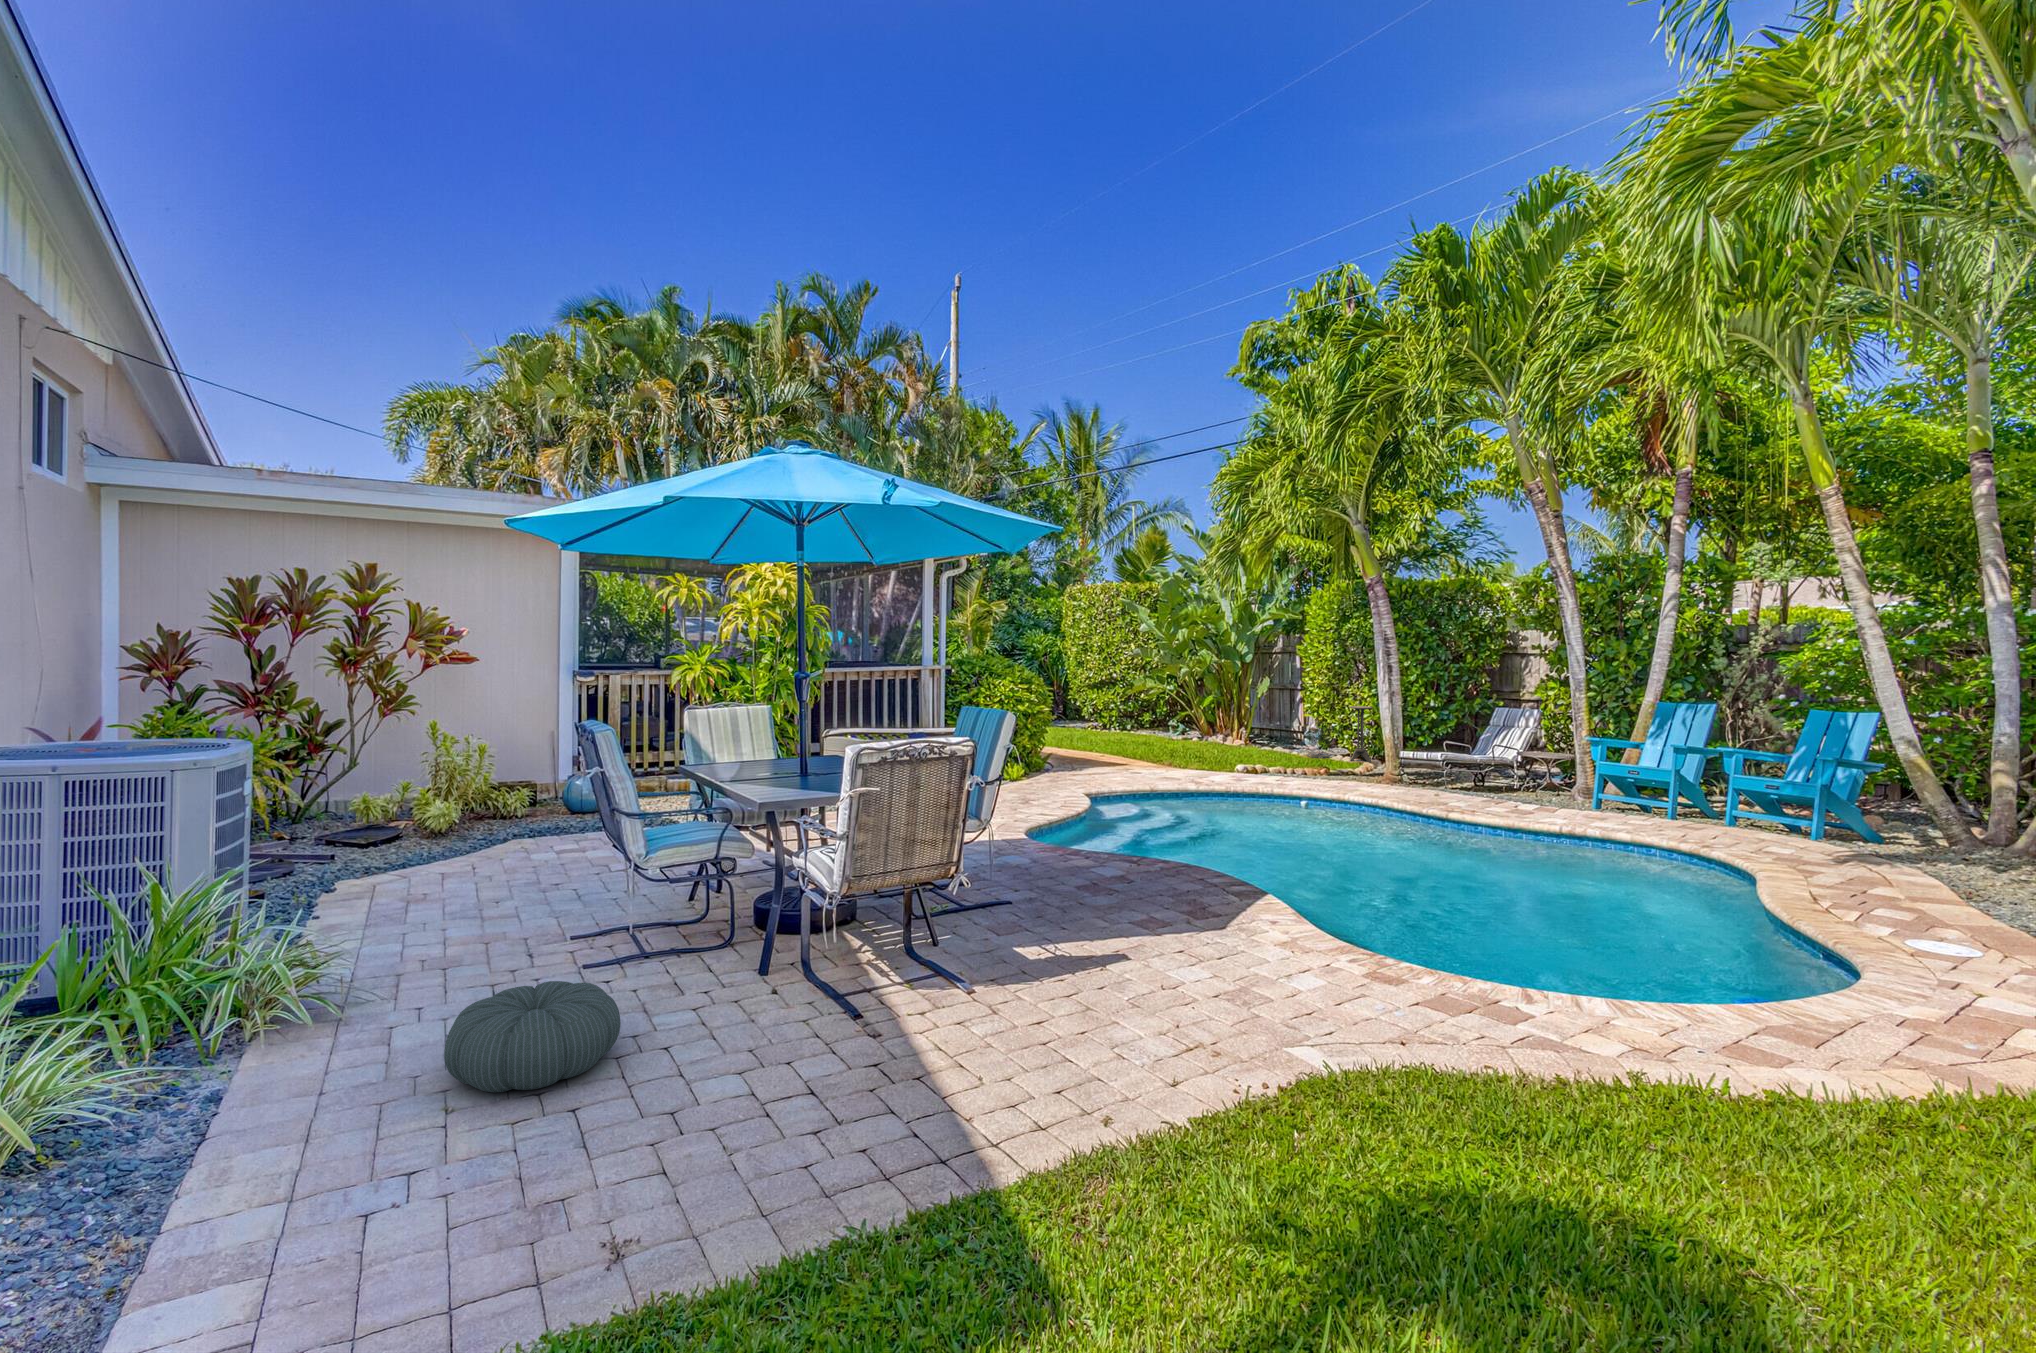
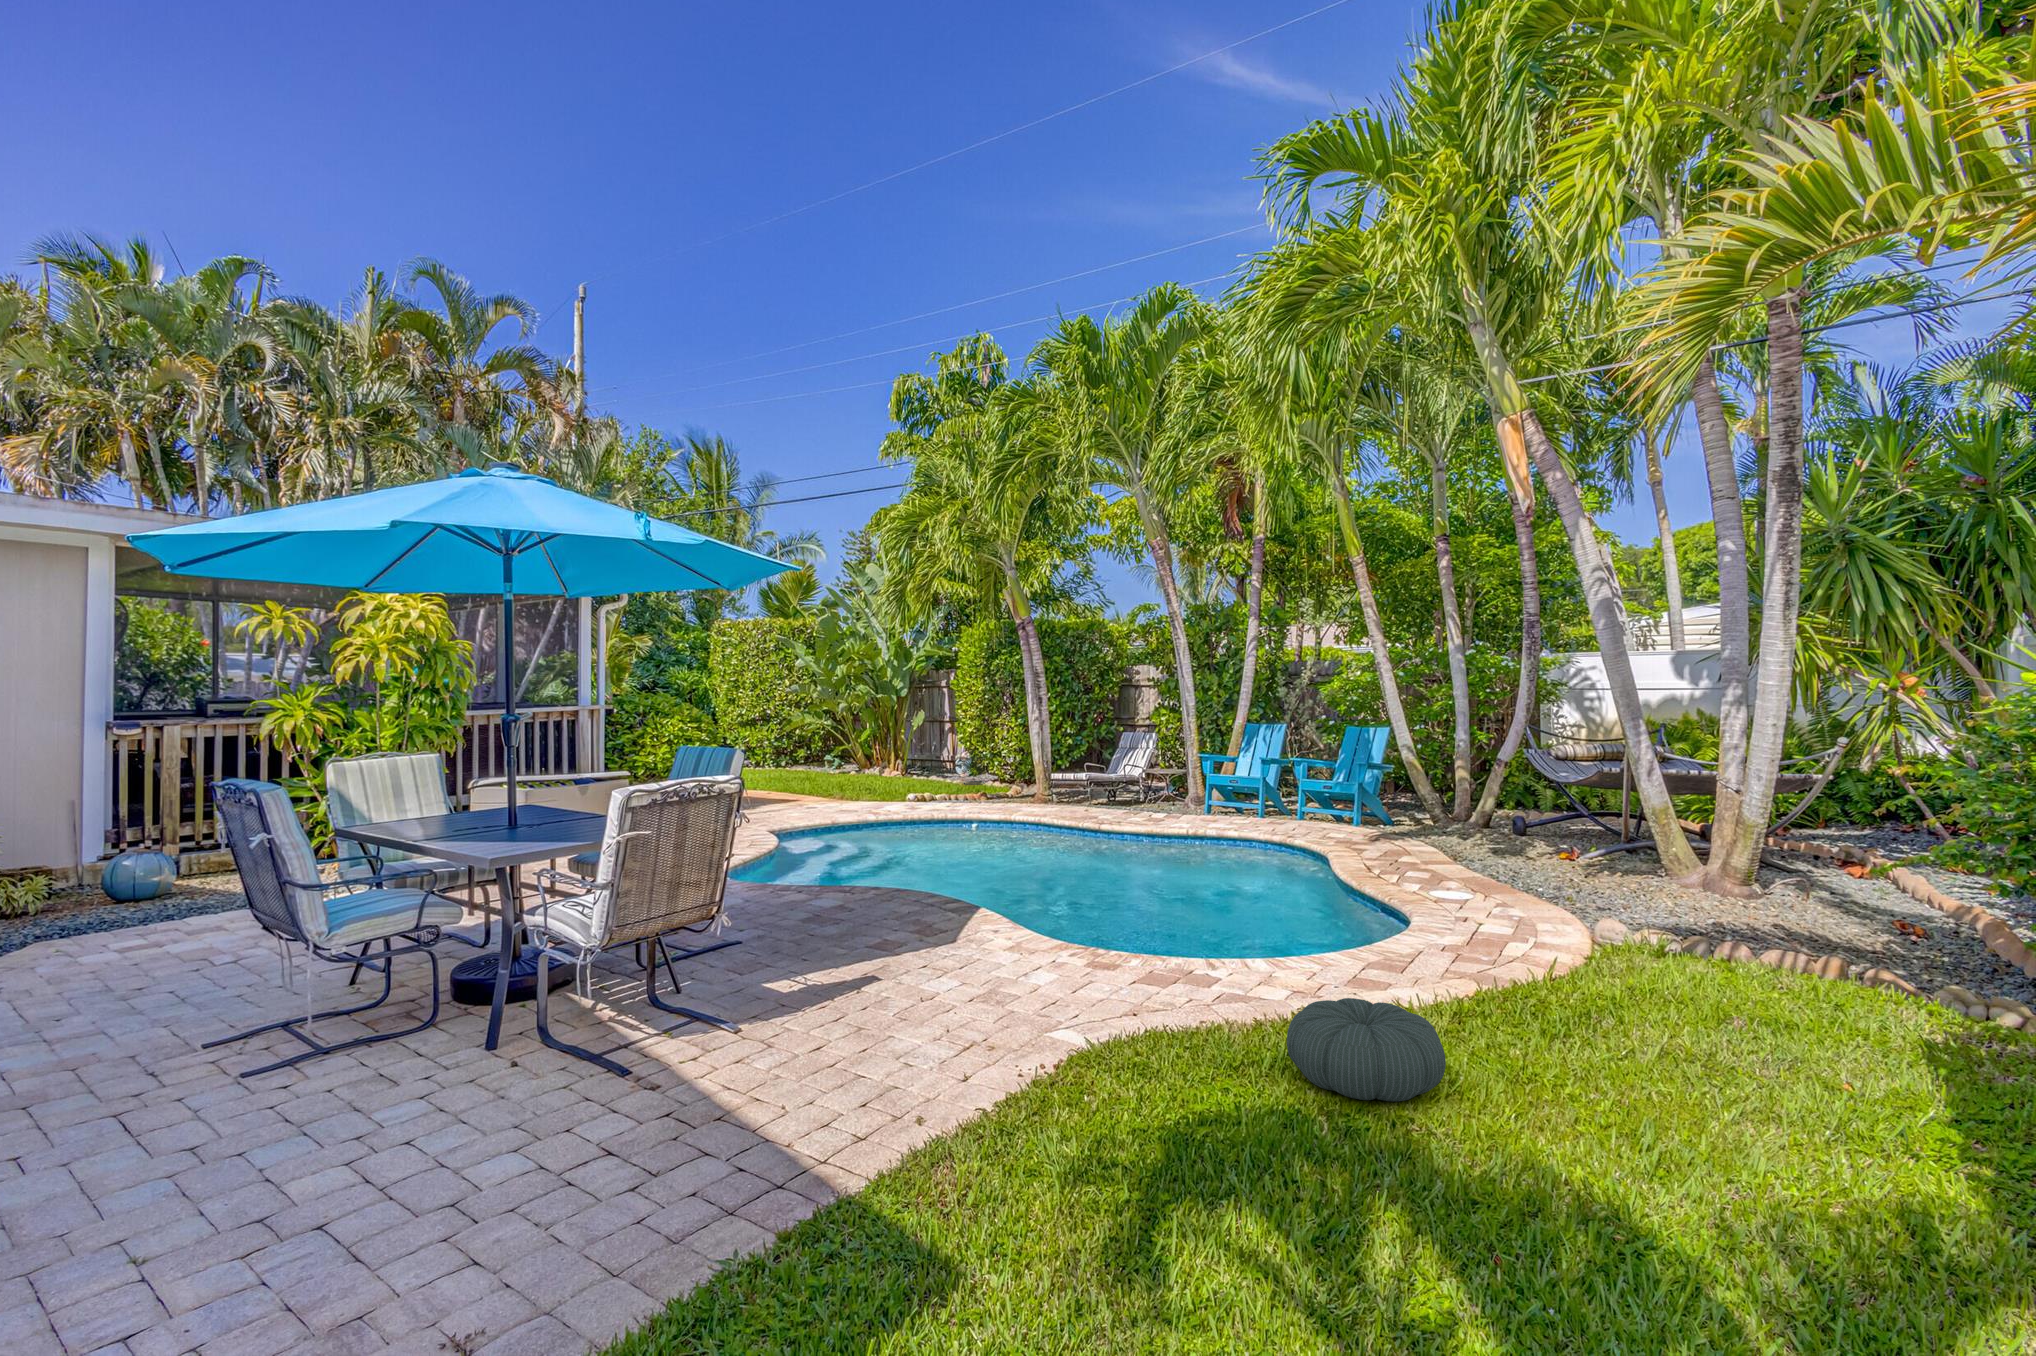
side table: present [1349,706,1372,762] -> none [1000,735,1021,786]
pouf: present [444,981,621,1092] -> present [1287,998,1446,1102]

